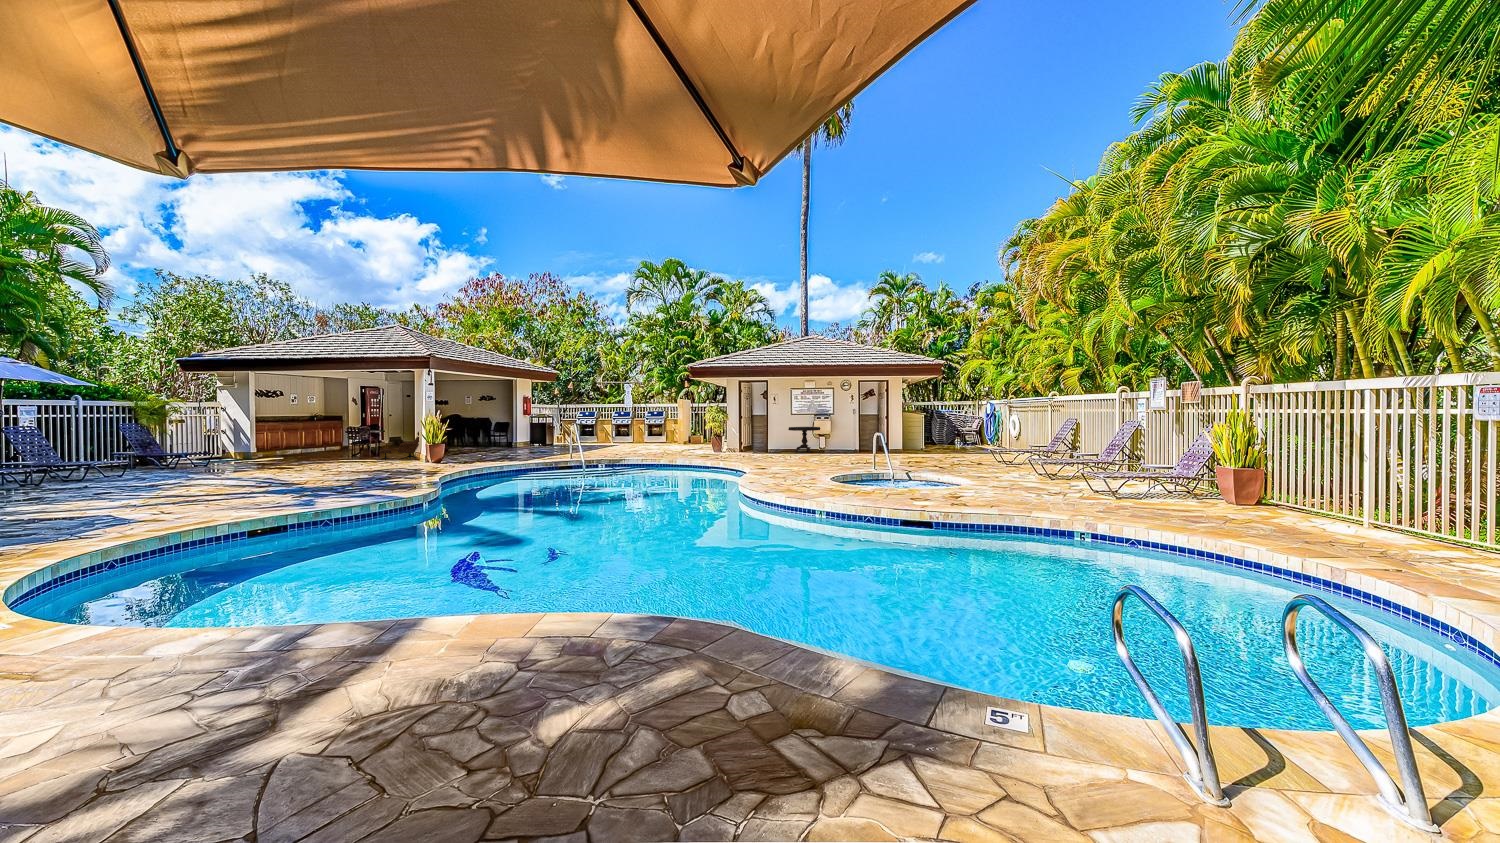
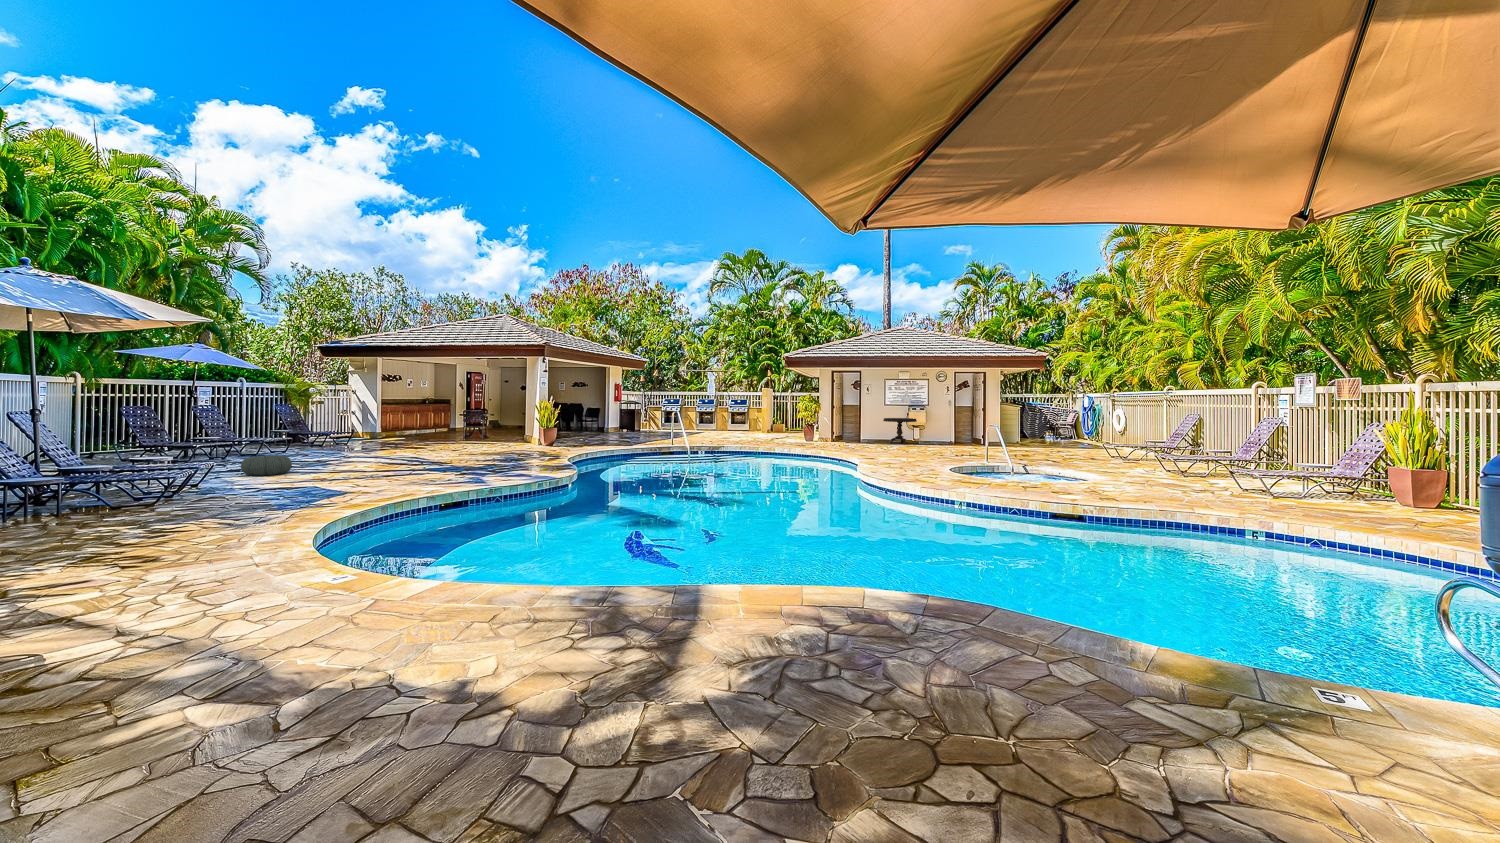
lounge chair: present [379,432,419,460] -> none [493,415,533,444]
pouf: none [36,480,103,503] -> present [241,455,292,476]

